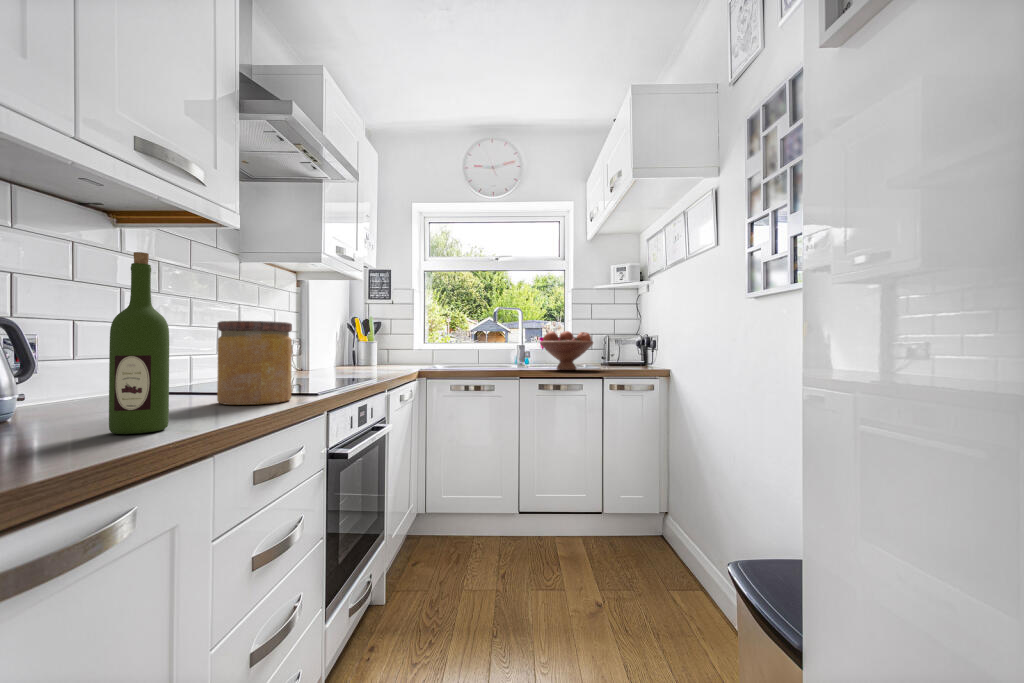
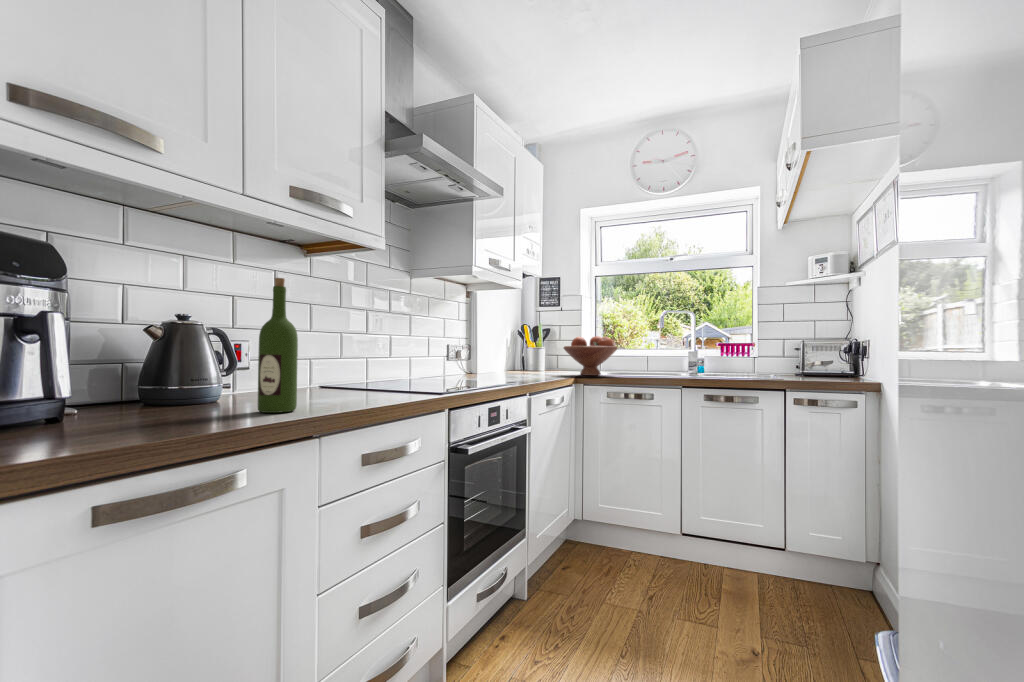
jar: present [217,321,292,405] -> none [358,328,415,398]
fruit bowl: present [540,331,593,370] -> present [564,336,618,376]

